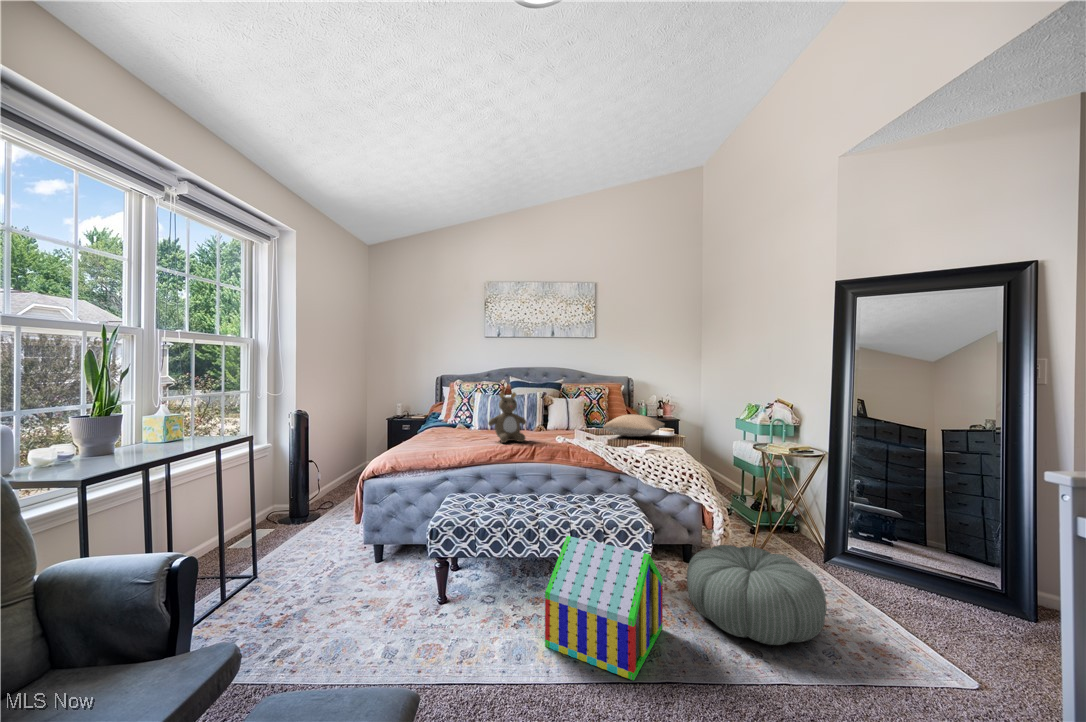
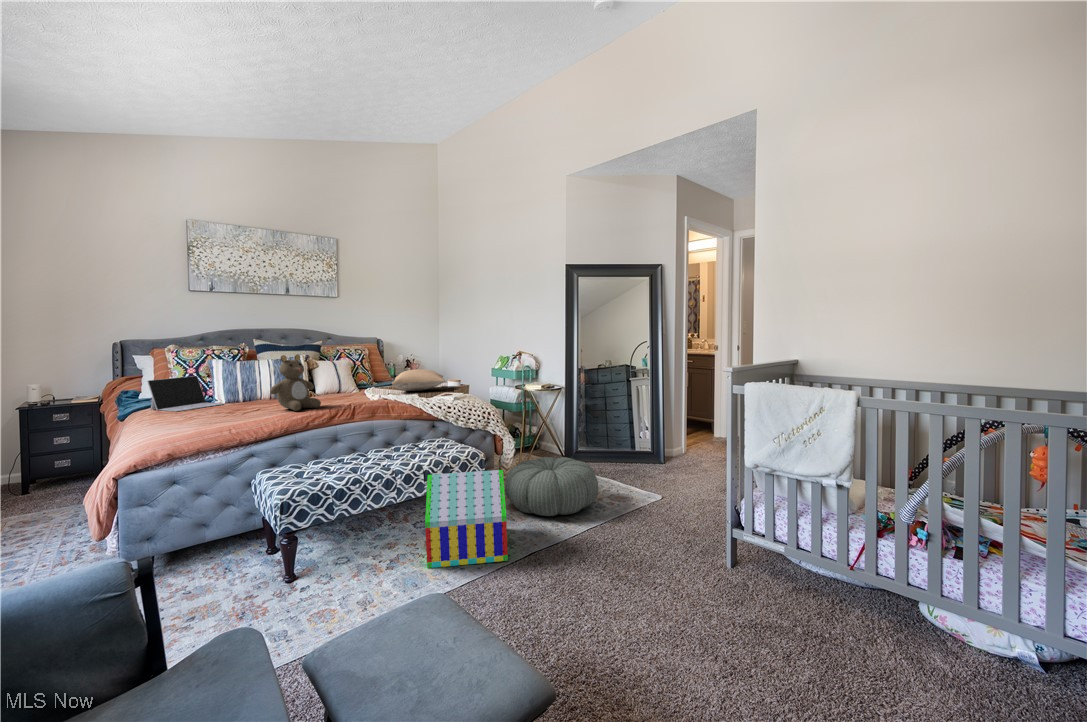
laptop: none [435,404,478,431] -> present [147,376,222,411]

